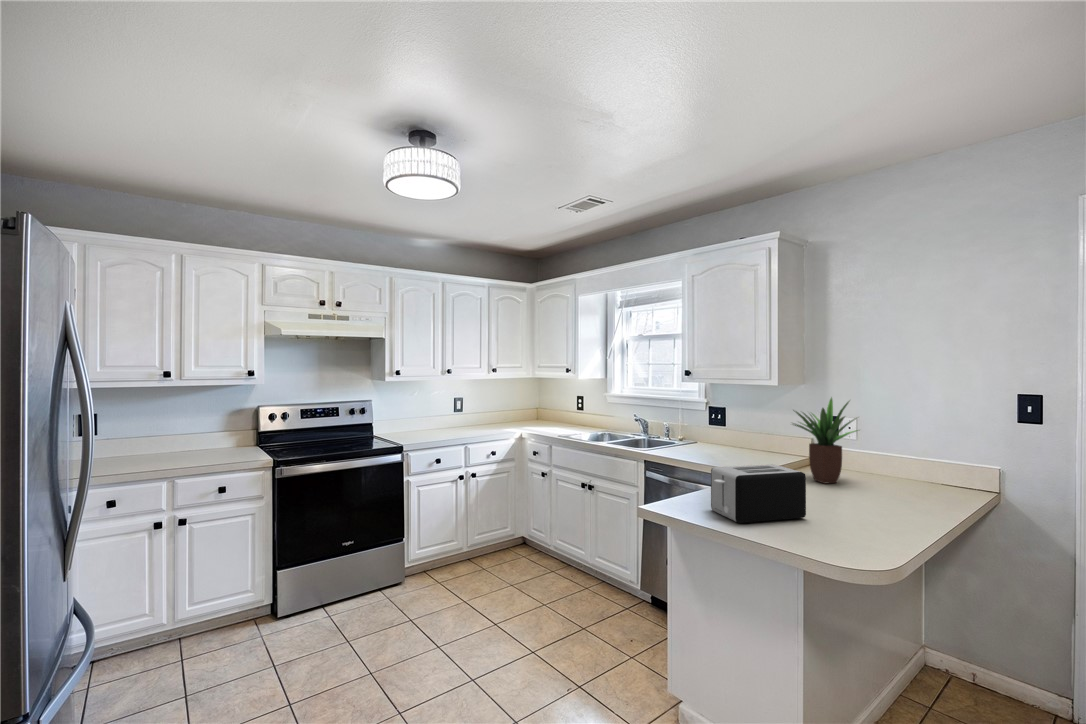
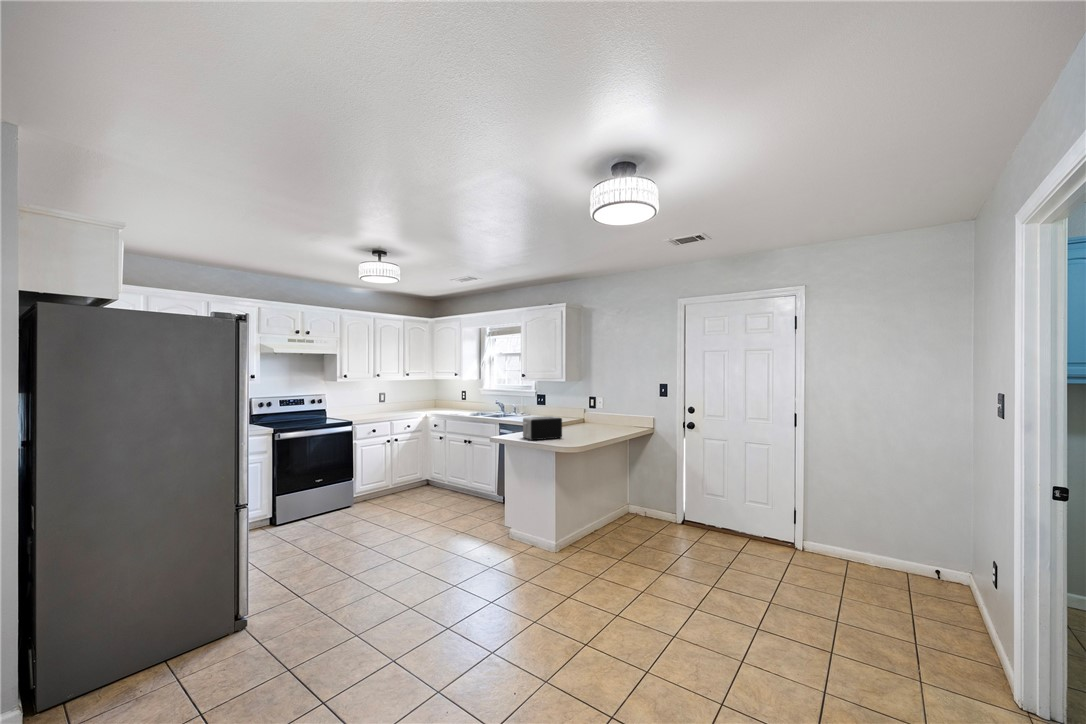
potted plant: present [793,397,858,484] -> none [569,386,601,428]

